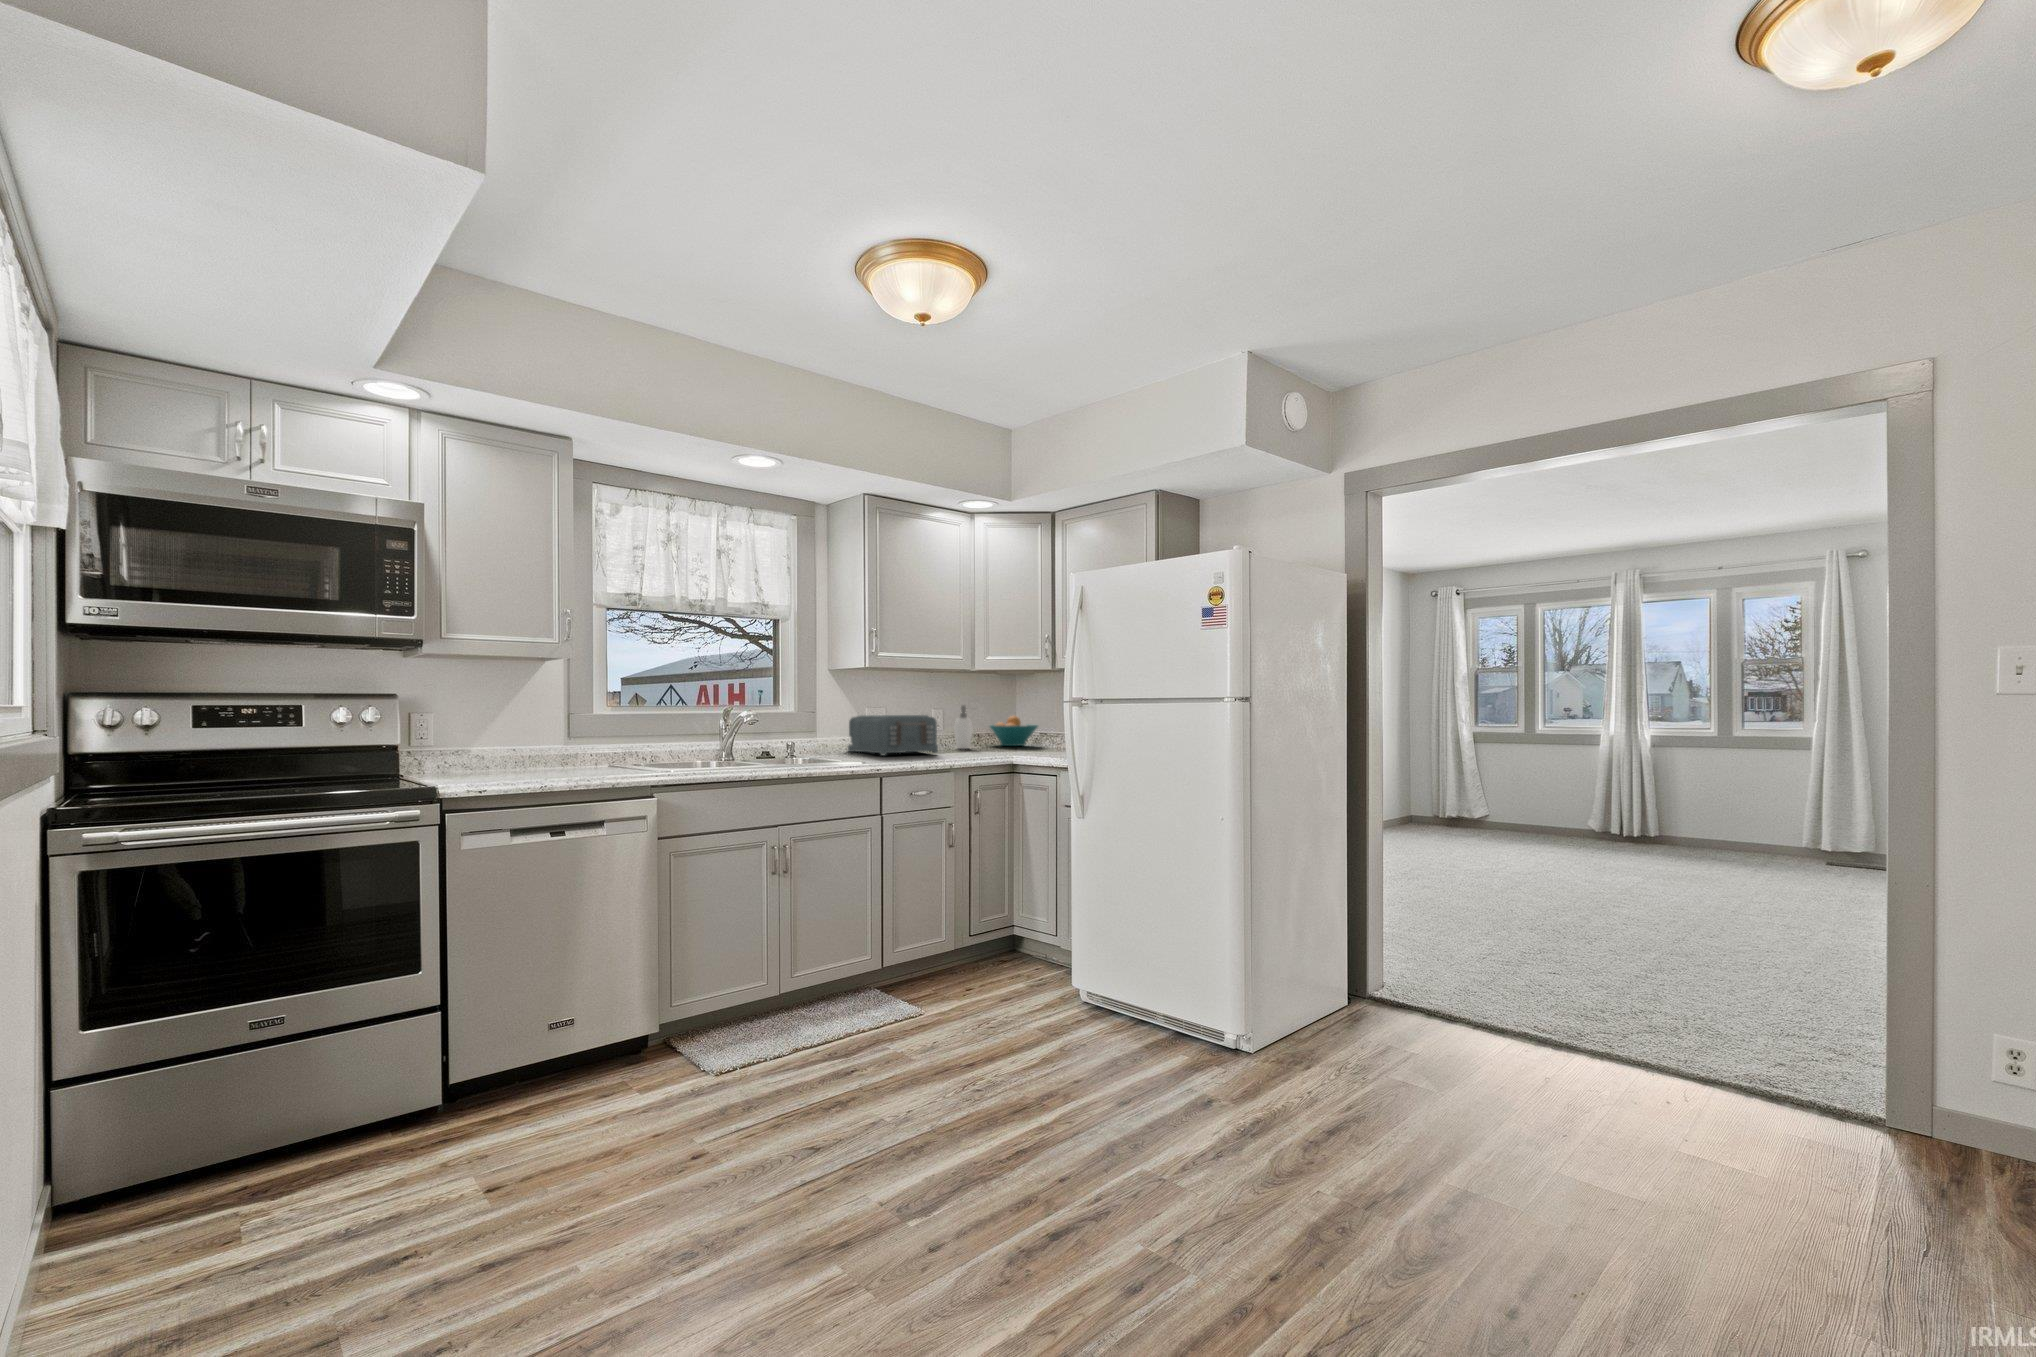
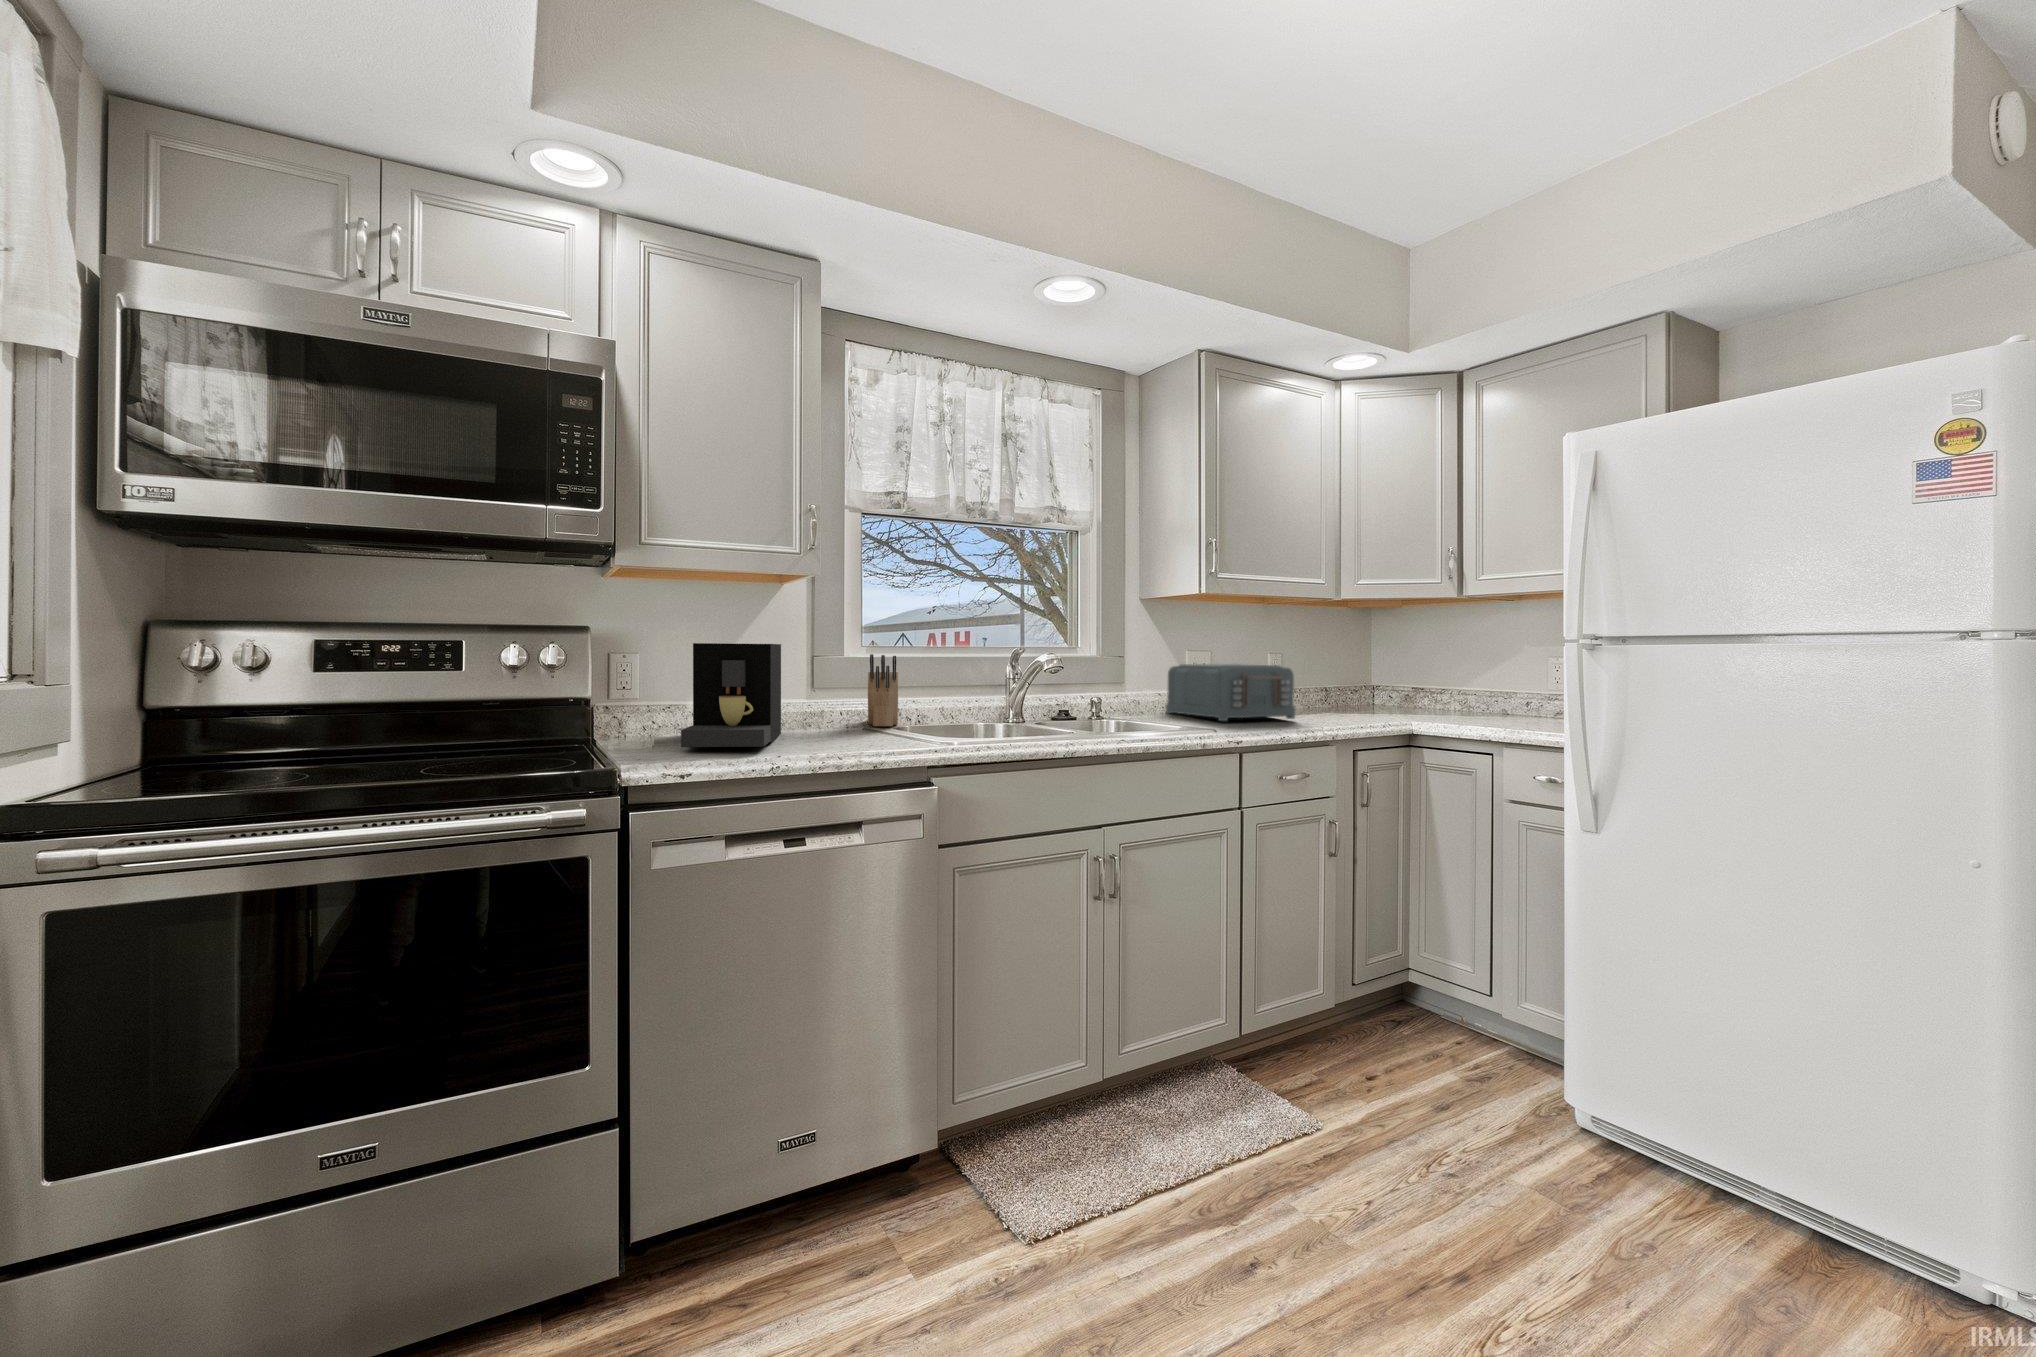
coffee maker: none [471,705,544,777] -> present [681,643,781,747]
soap dispenser: present [954,705,973,749] -> none [1303,652,1339,712]
knife block: none [611,711,635,763] -> present [868,654,898,726]
fruit bowl: present [990,716,1038,746] -> none [1341,667,1418,709]

